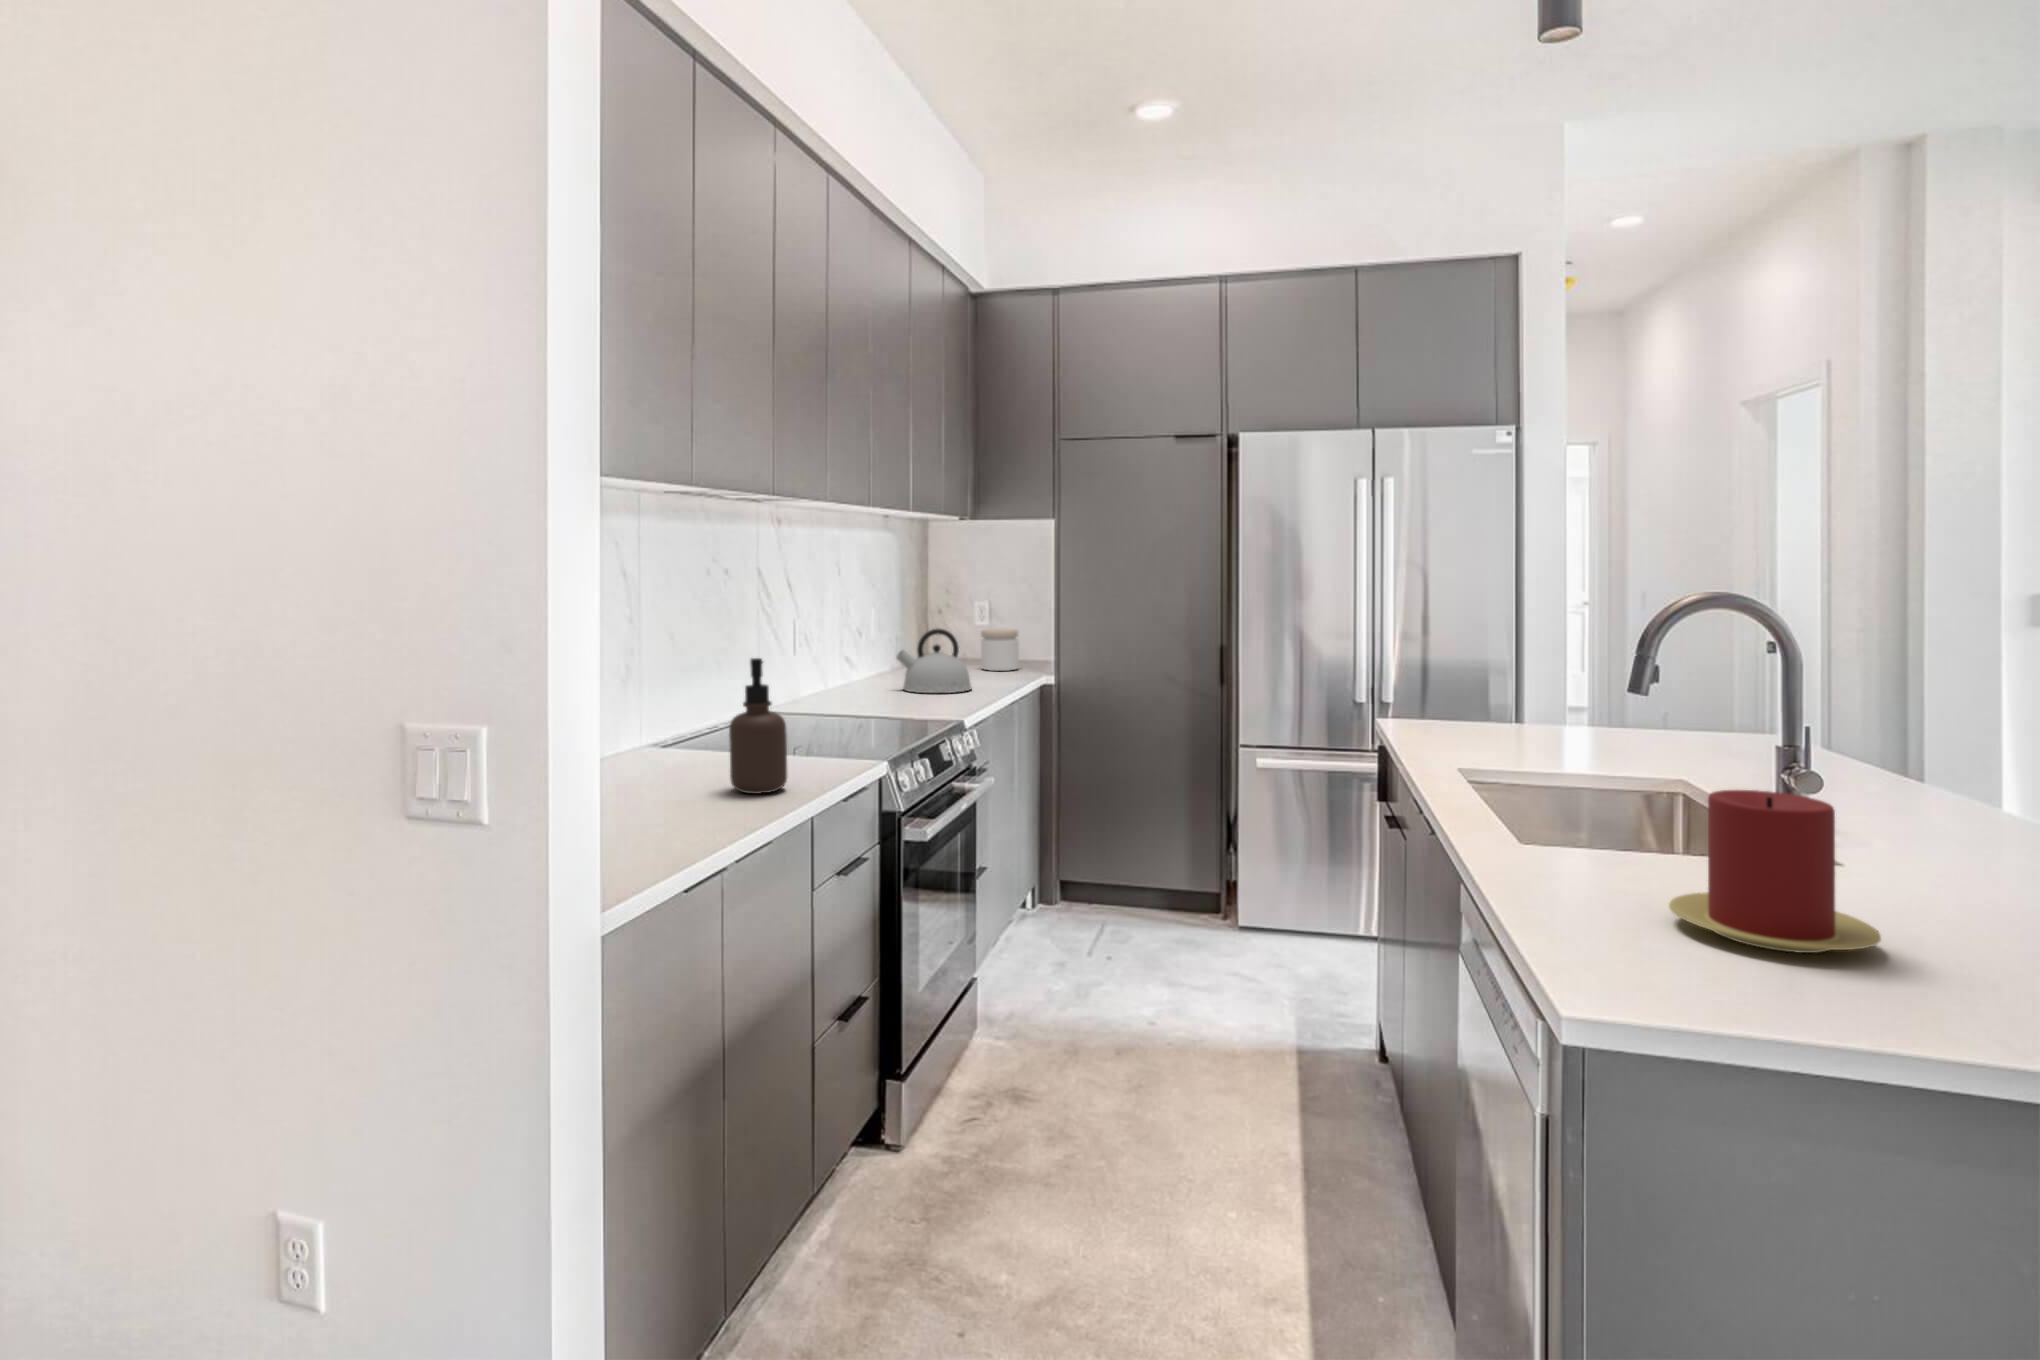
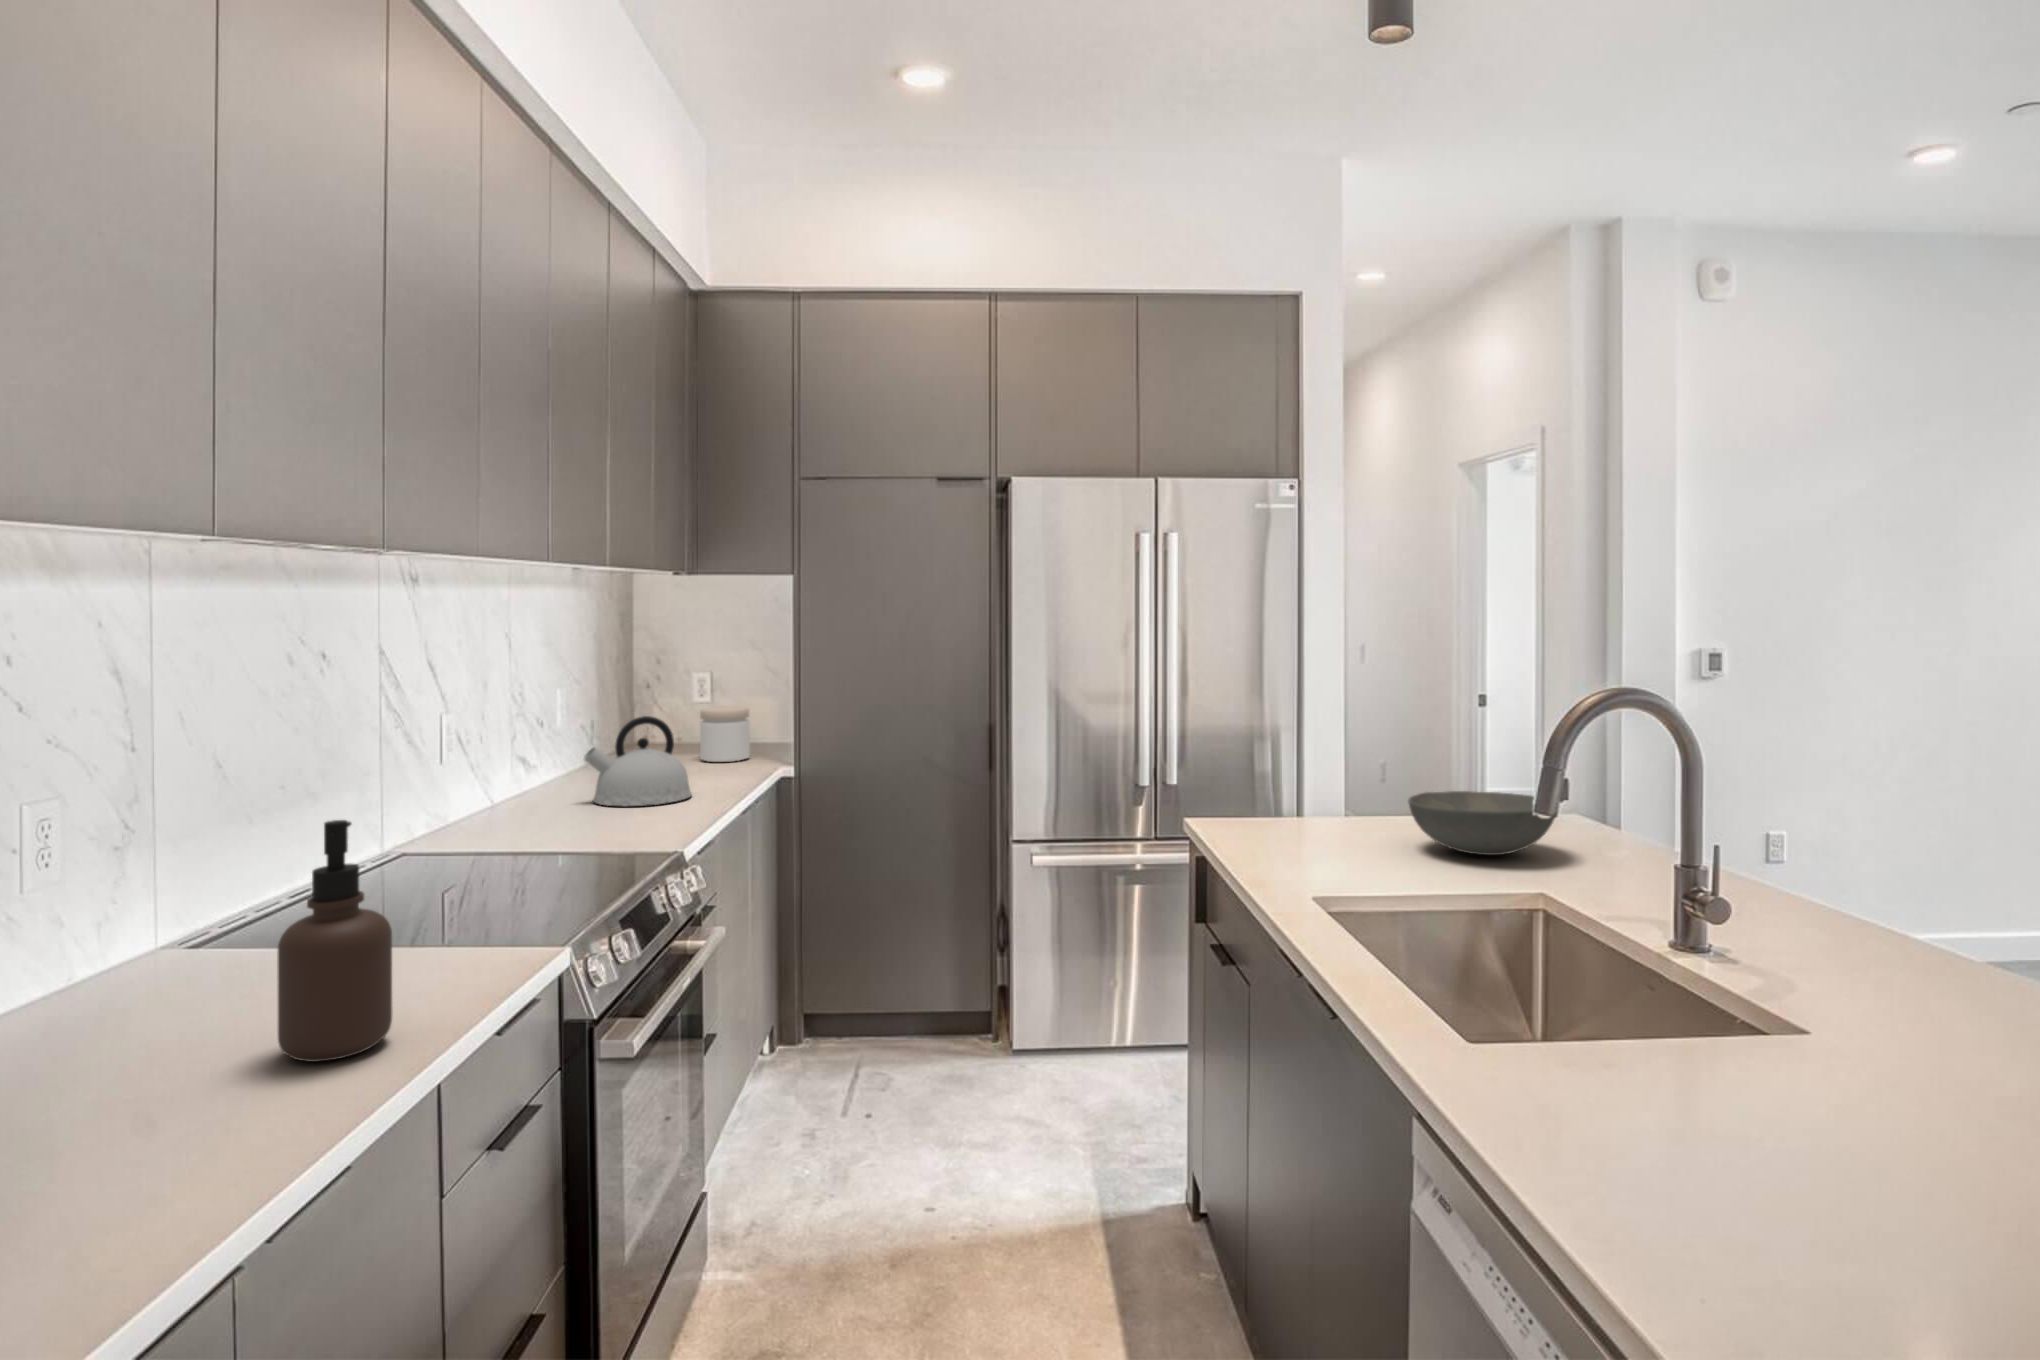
bowl: none [1575,703,1733,758] -> present [1408,791,1556,855]
candle: present [1669,790,1881,953] -> none [1714,973,1970,1210]

